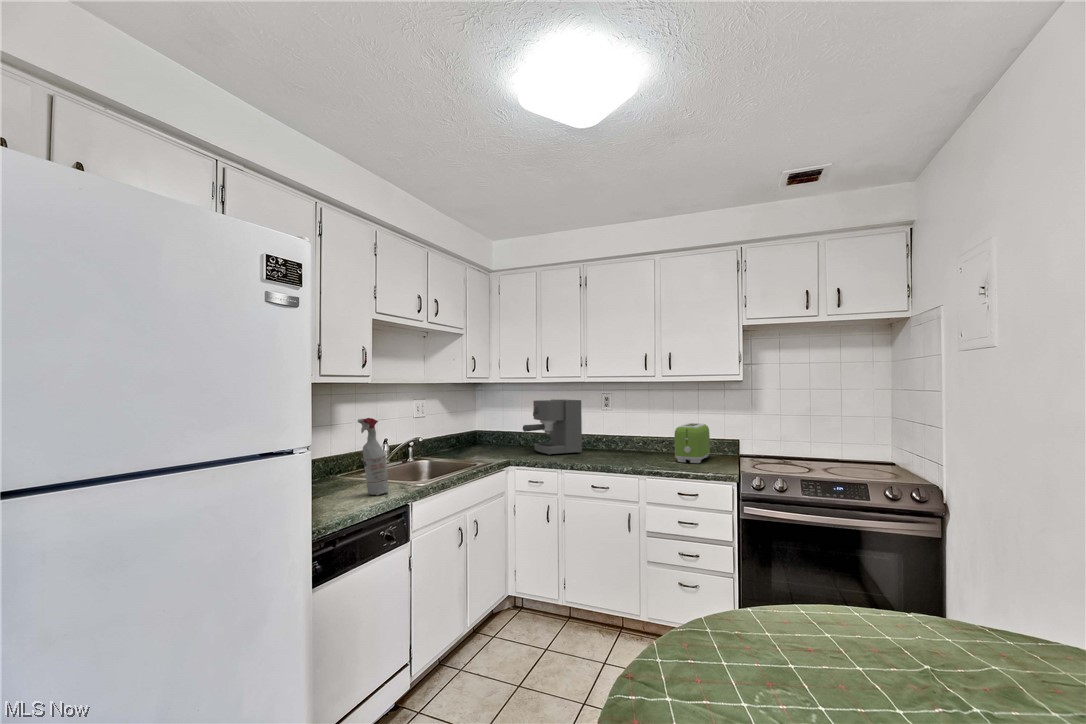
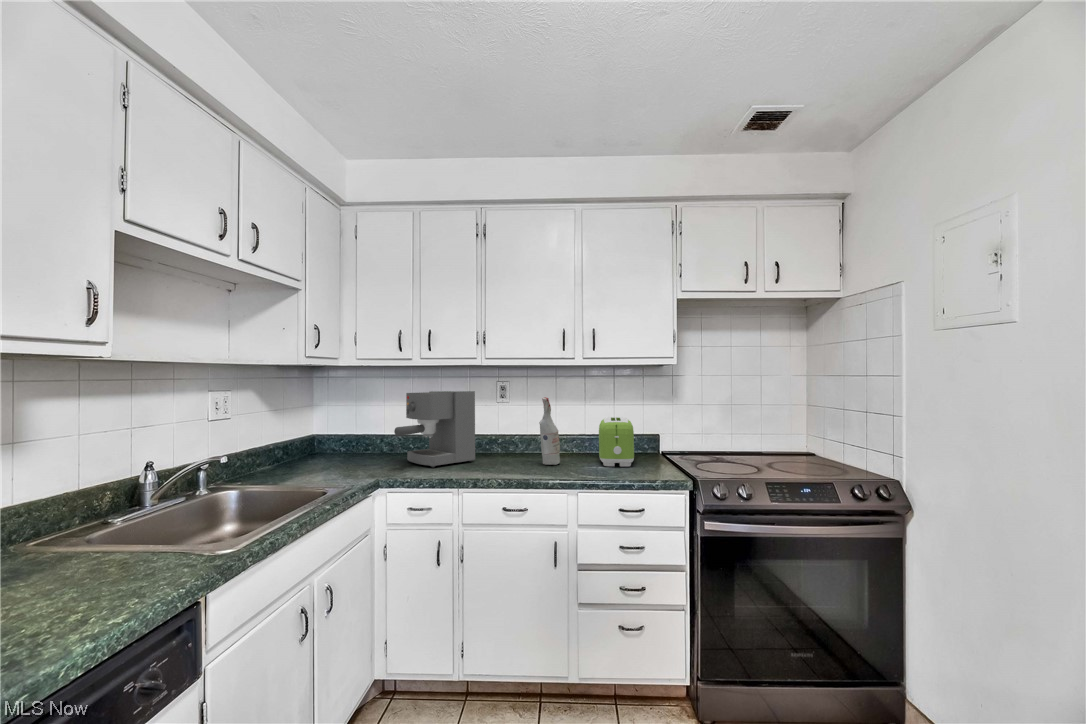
spray bottle: present [358,418,389,495] -> present [539,397,560,465]

